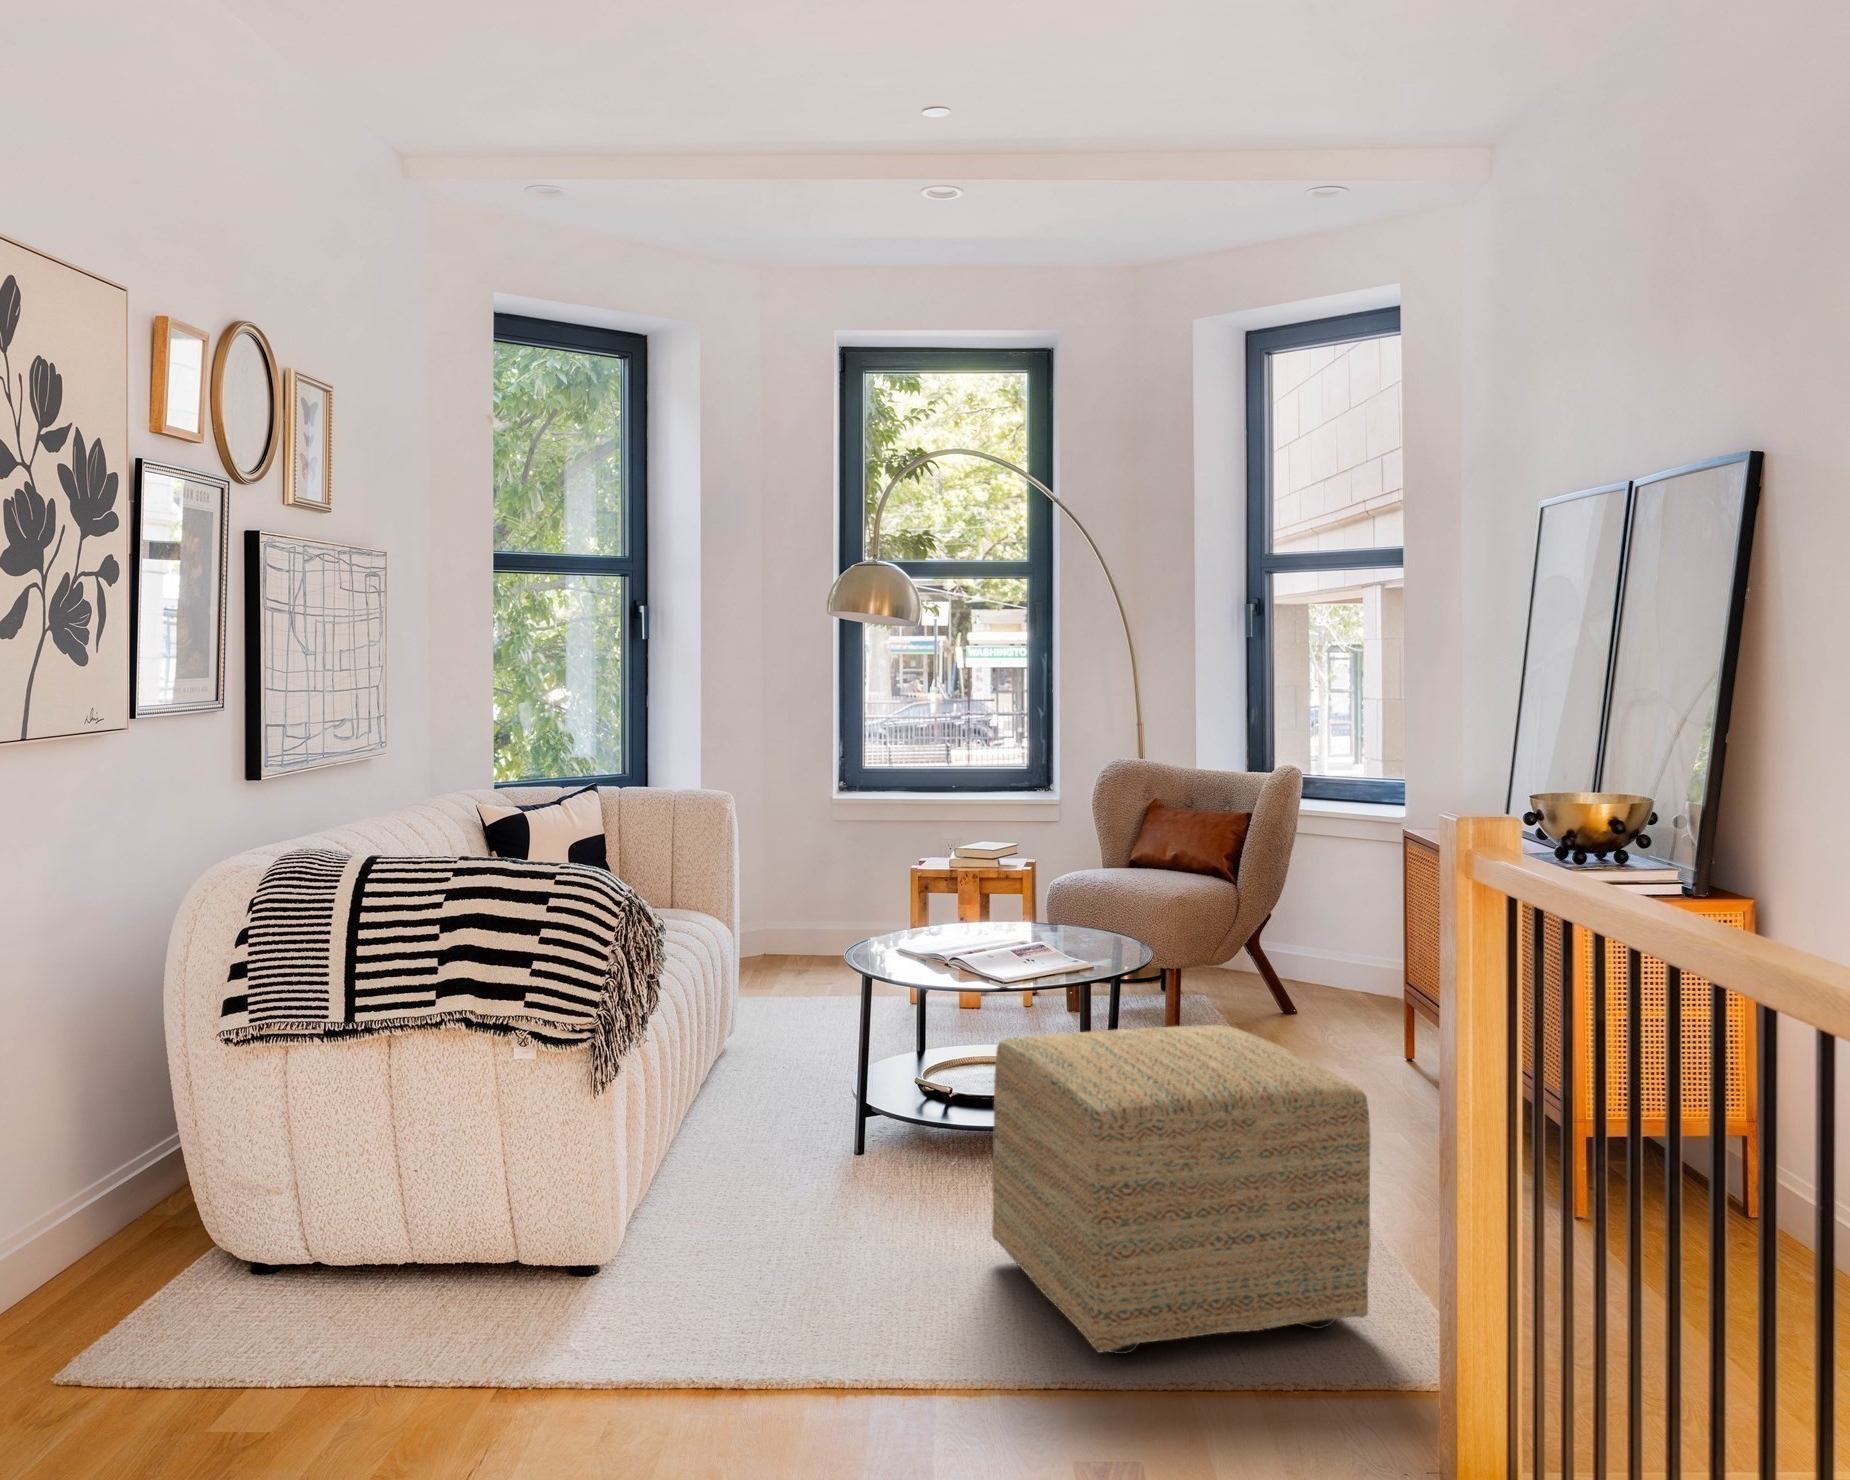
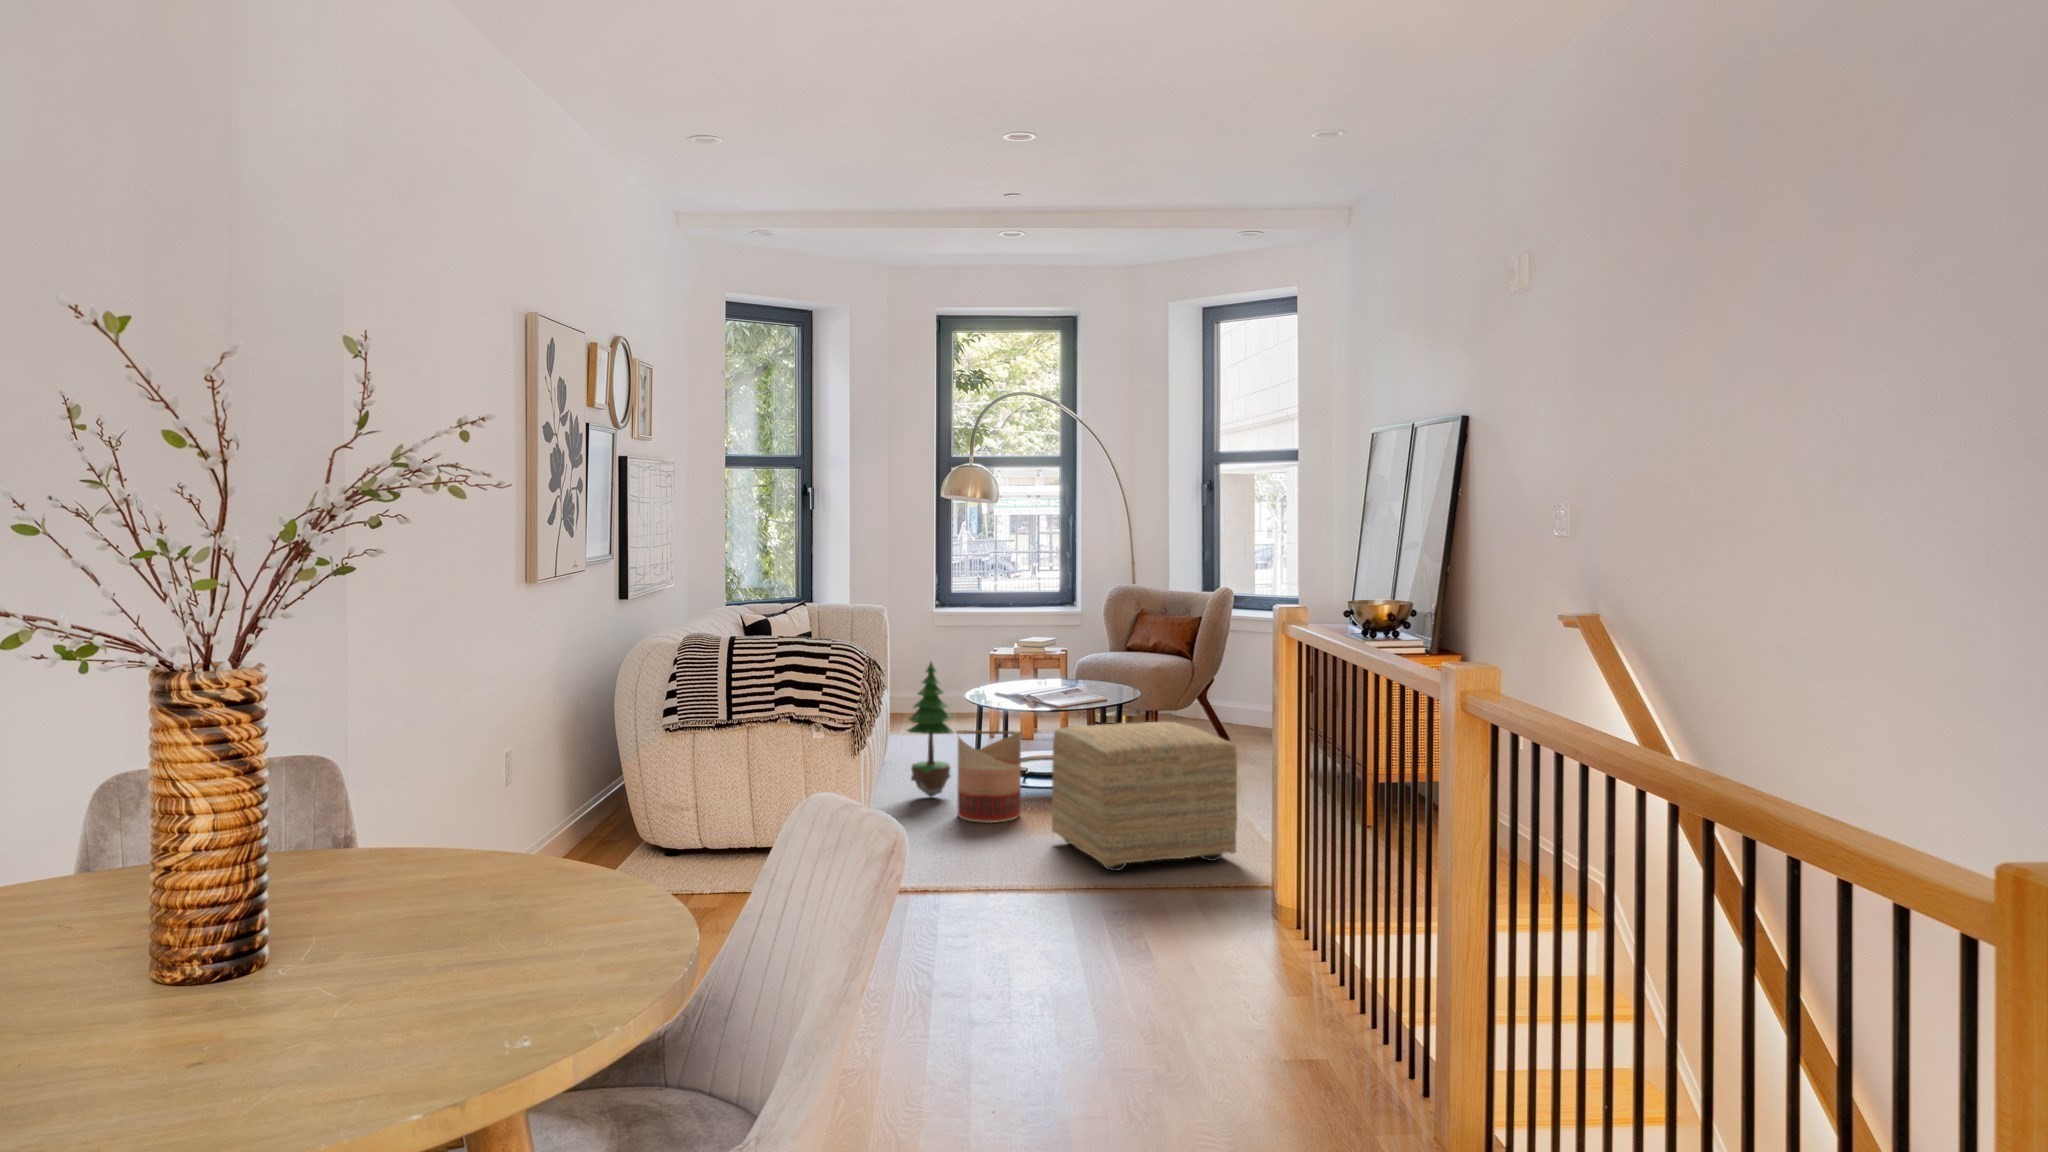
potted tree: none [741,890,827,1133] -> present [907,663,953,797]
basket: none [823,1023,942,1200] -> present [957,730,1022,823]

